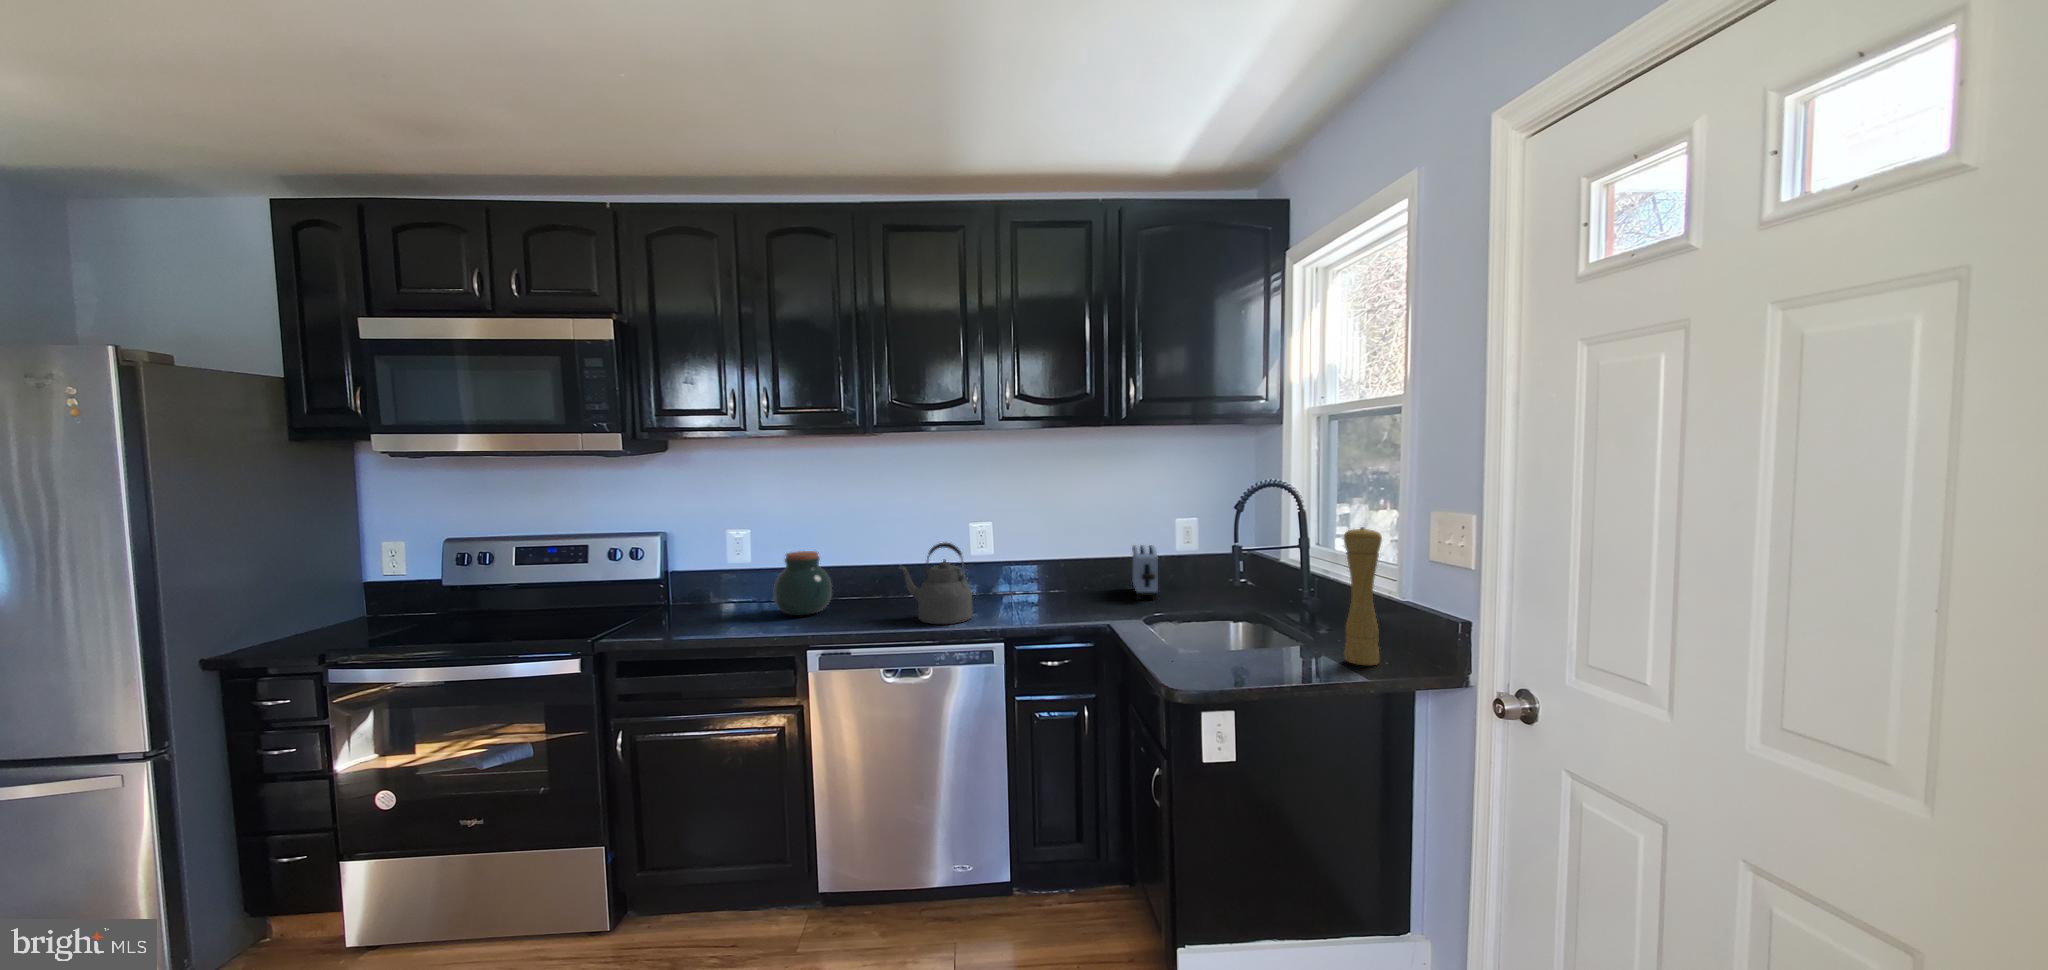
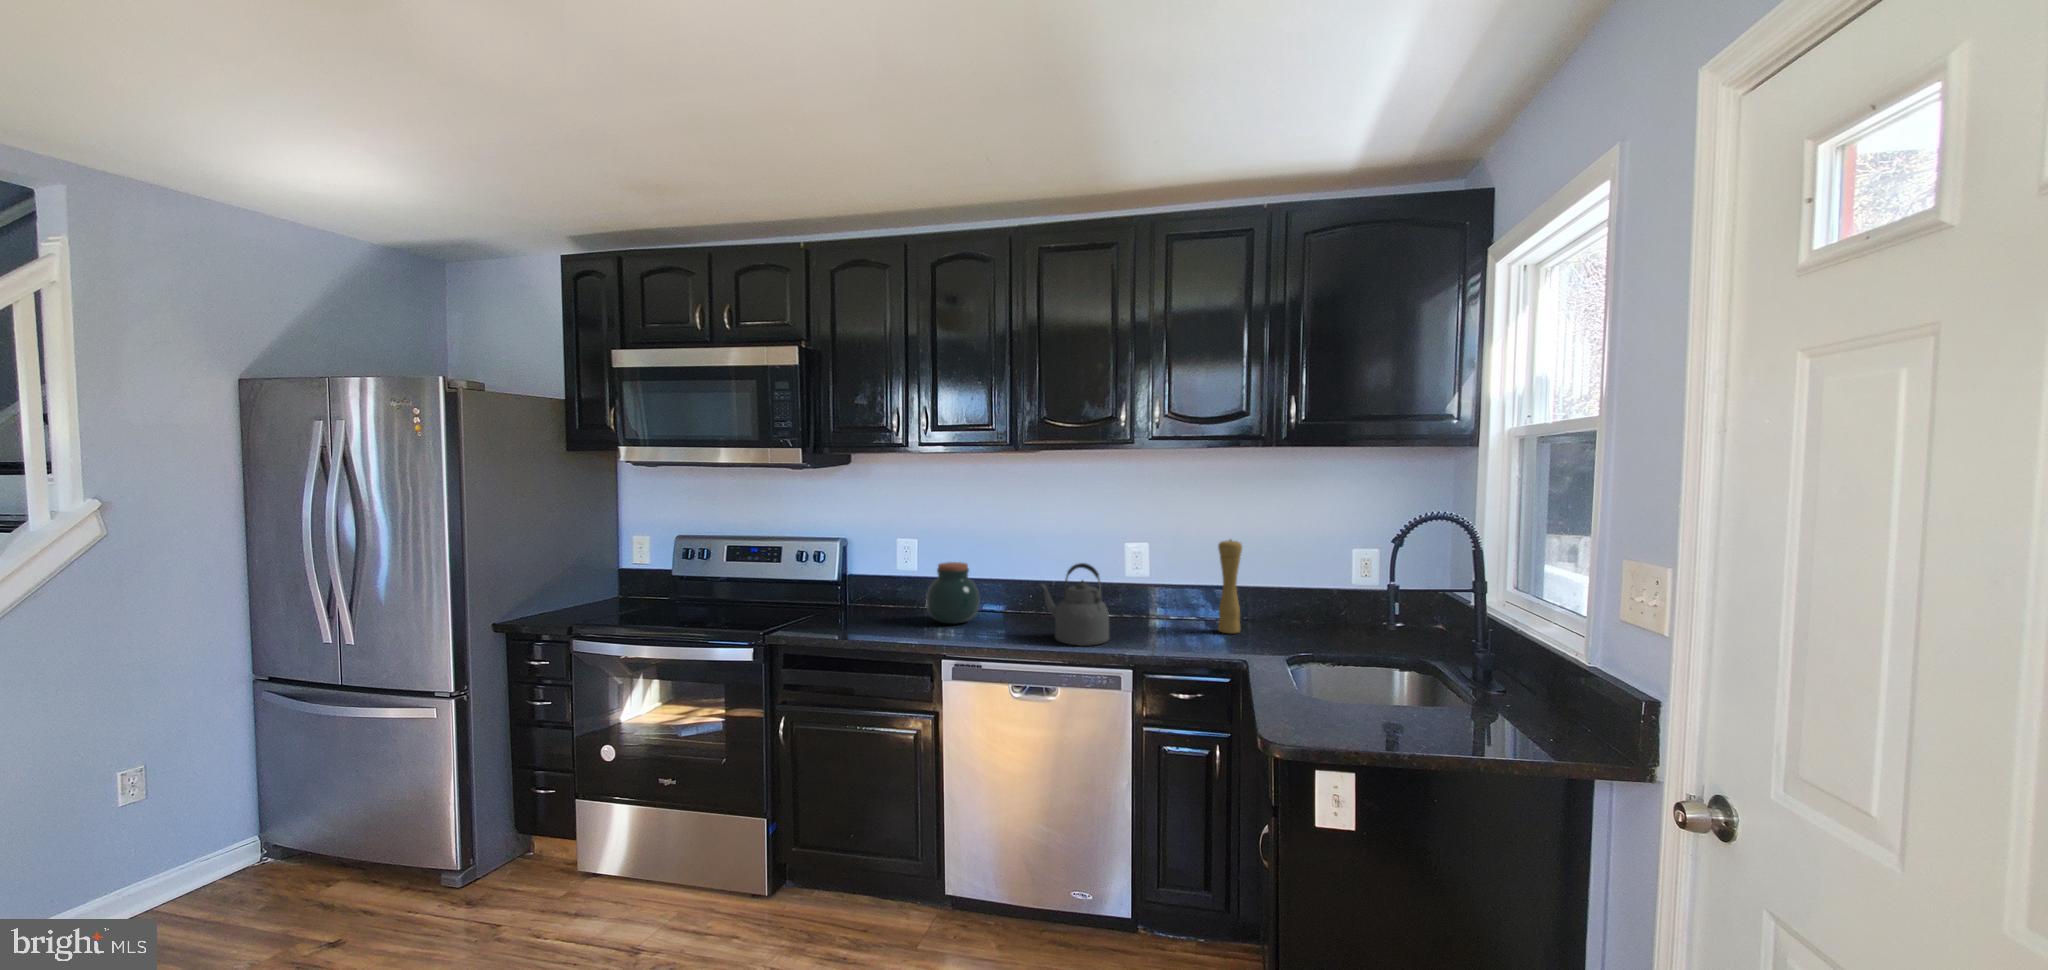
pepper mill: present [1344,527,1382,666] -> present [1218,540,1242,633]
toaster: present [1132,545,1158,600] -> none [1294,576,1320,640]

